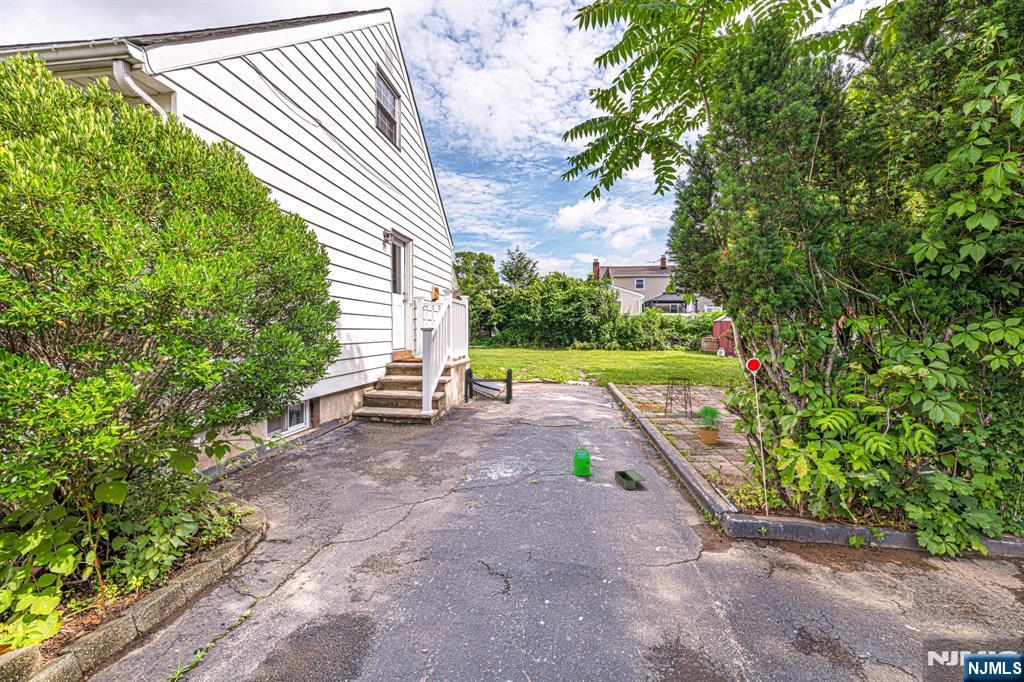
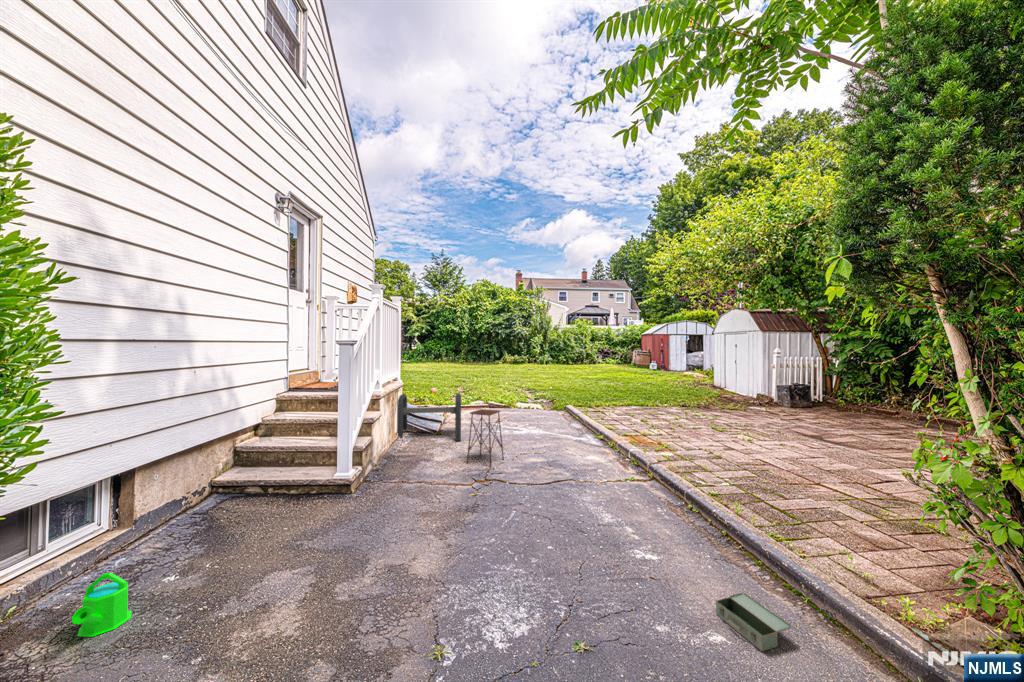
side table: present [664,377,692,419] -> present [467,409,504,467]
potted plant: present [695,406,722,444] -> none [749,450,793,506]
watering can: present [573,447,591,476] -> present [72,573,131,637]

